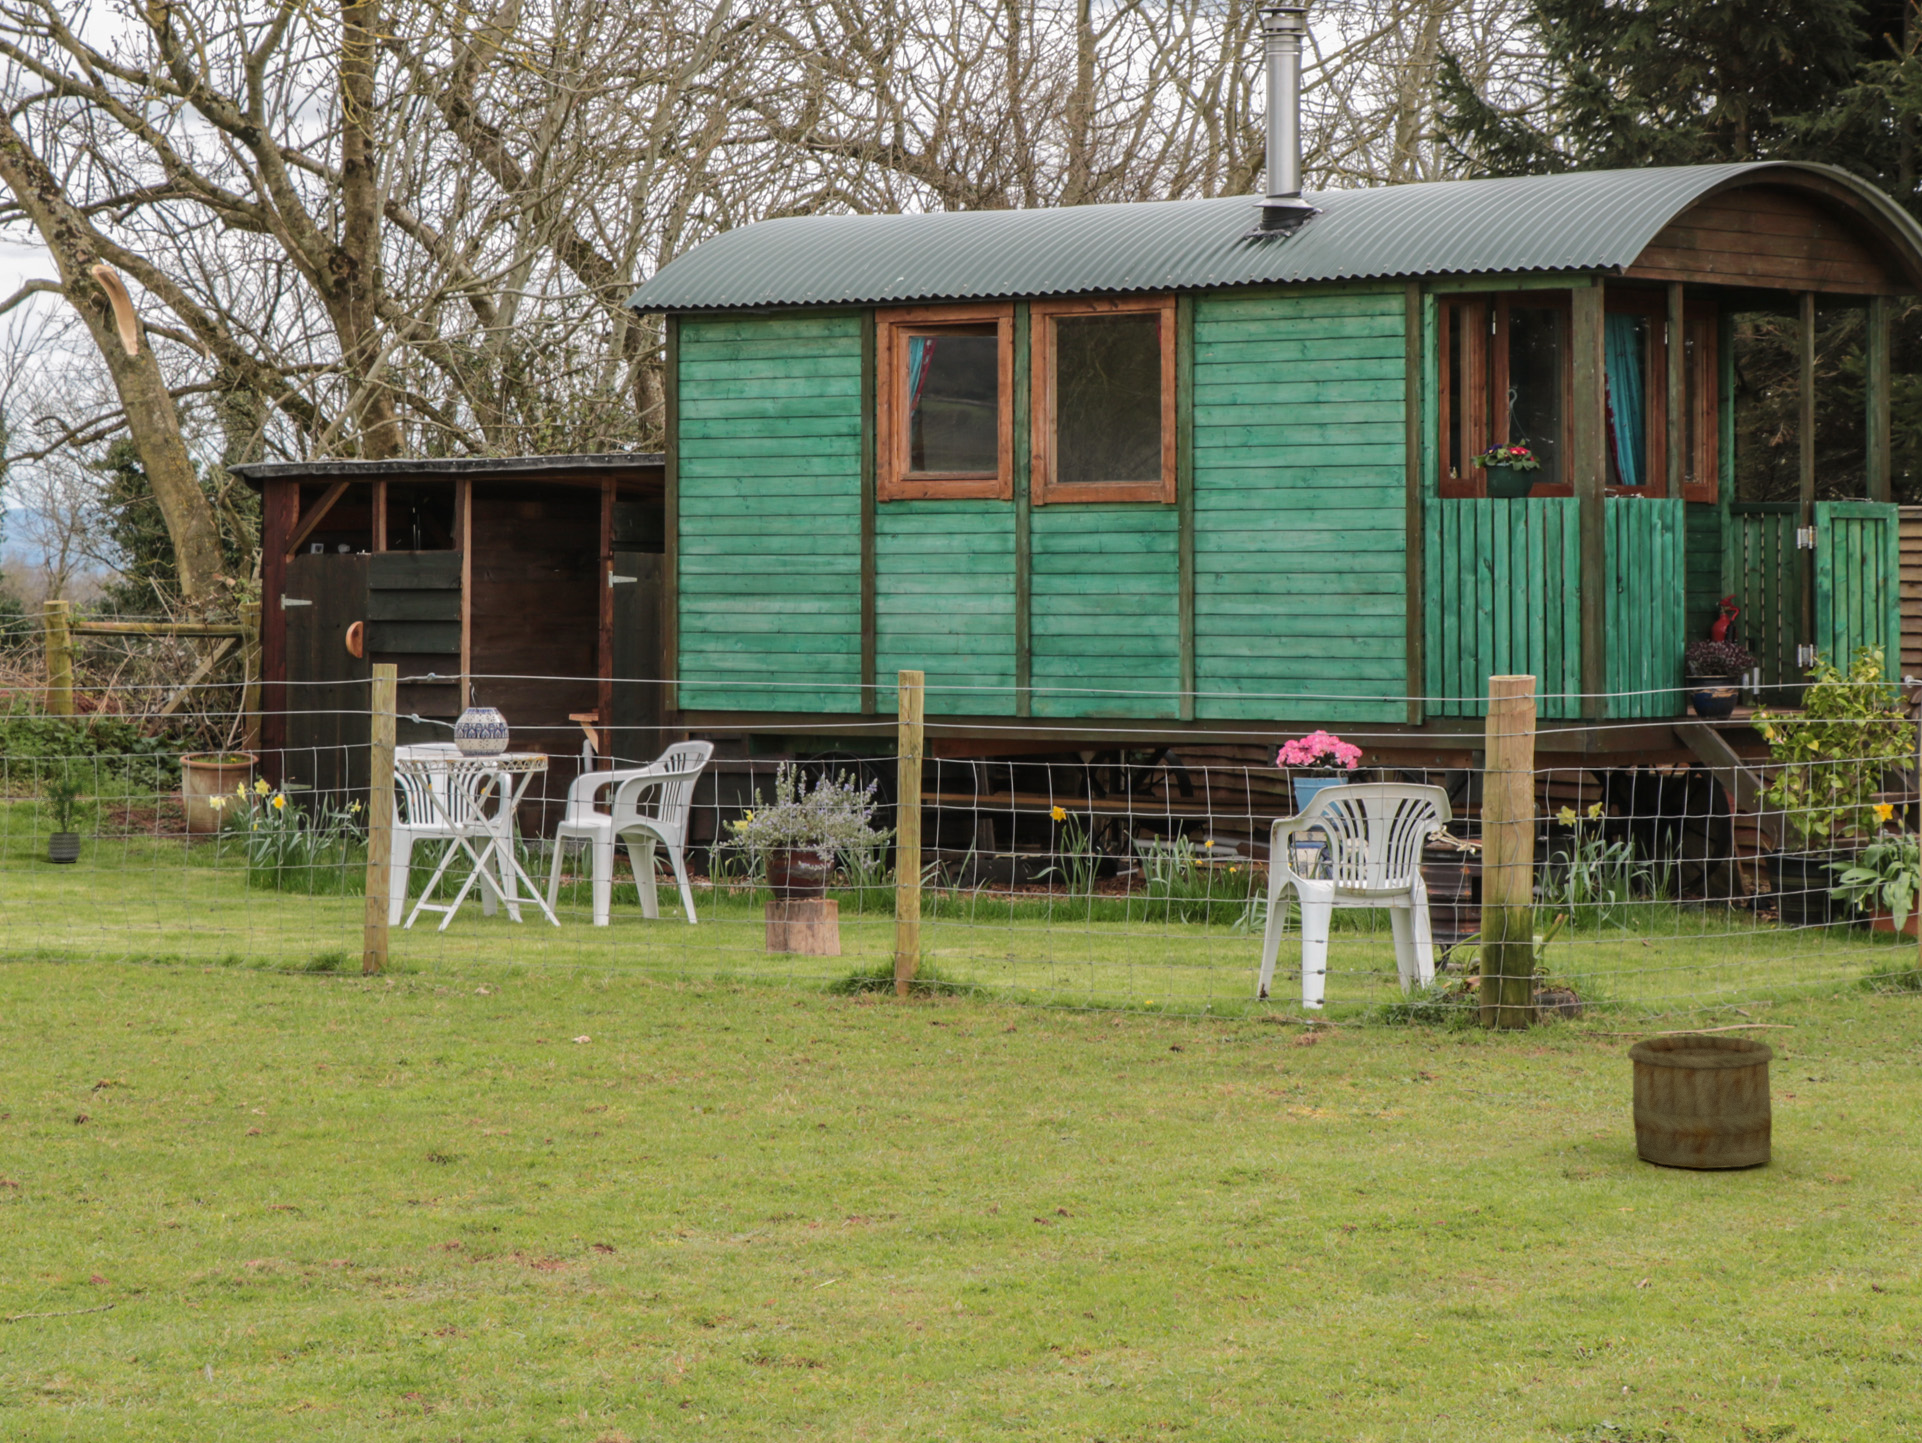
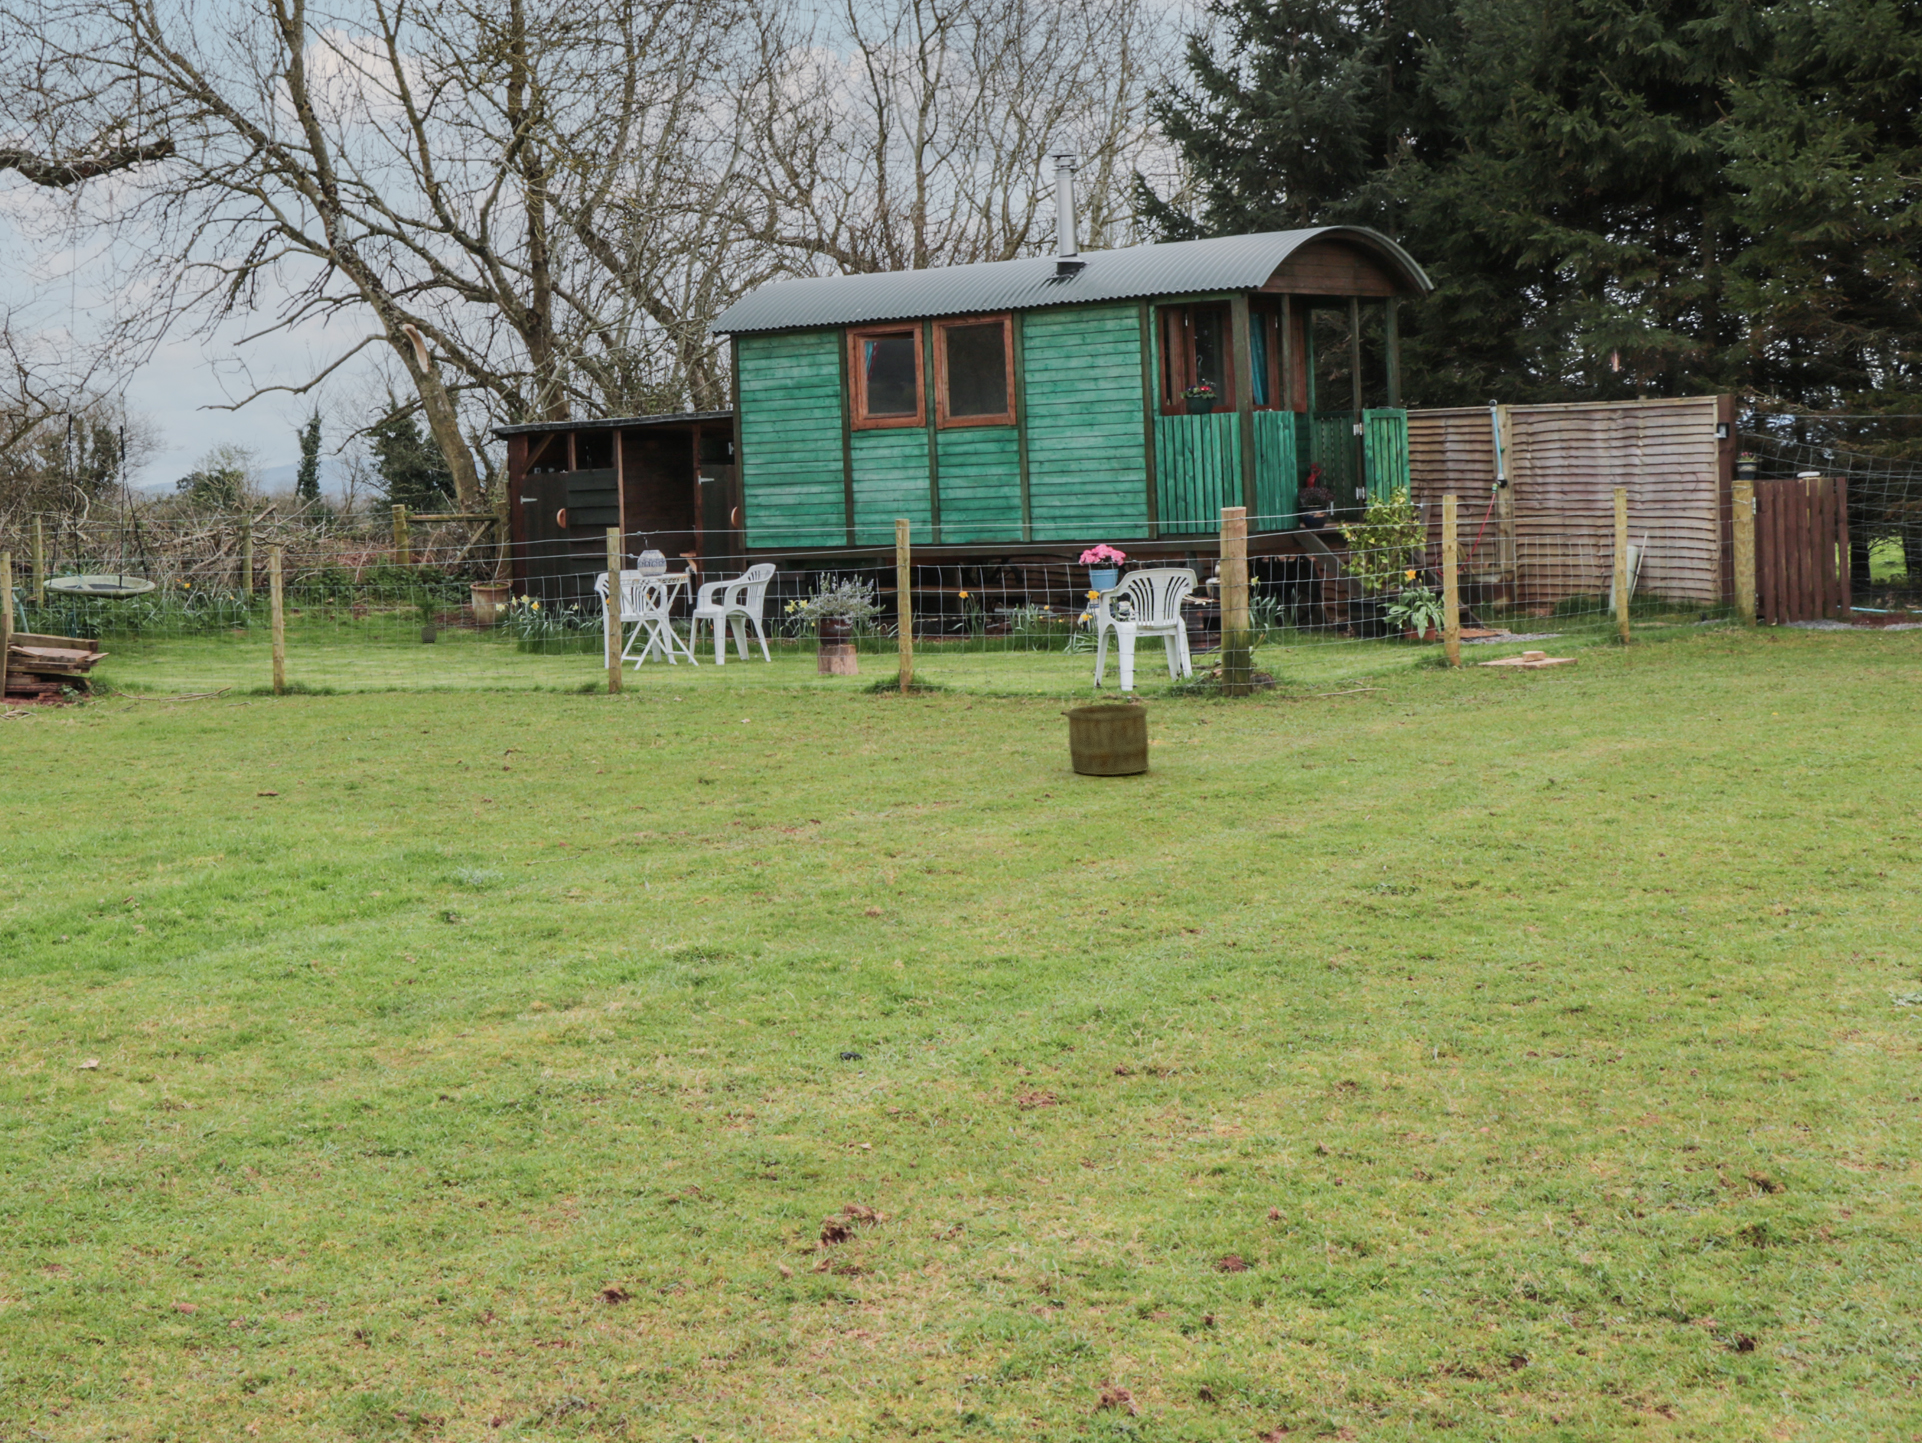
wooden bucket: present [1627,1036,1773,1168] -> present [1066,704,1149,775]

